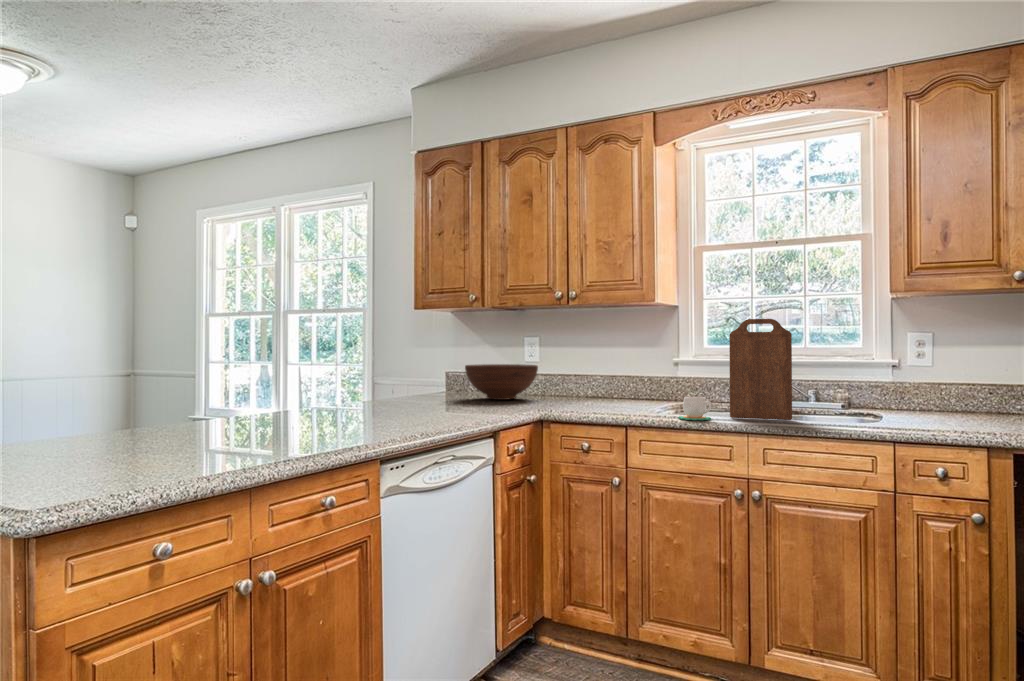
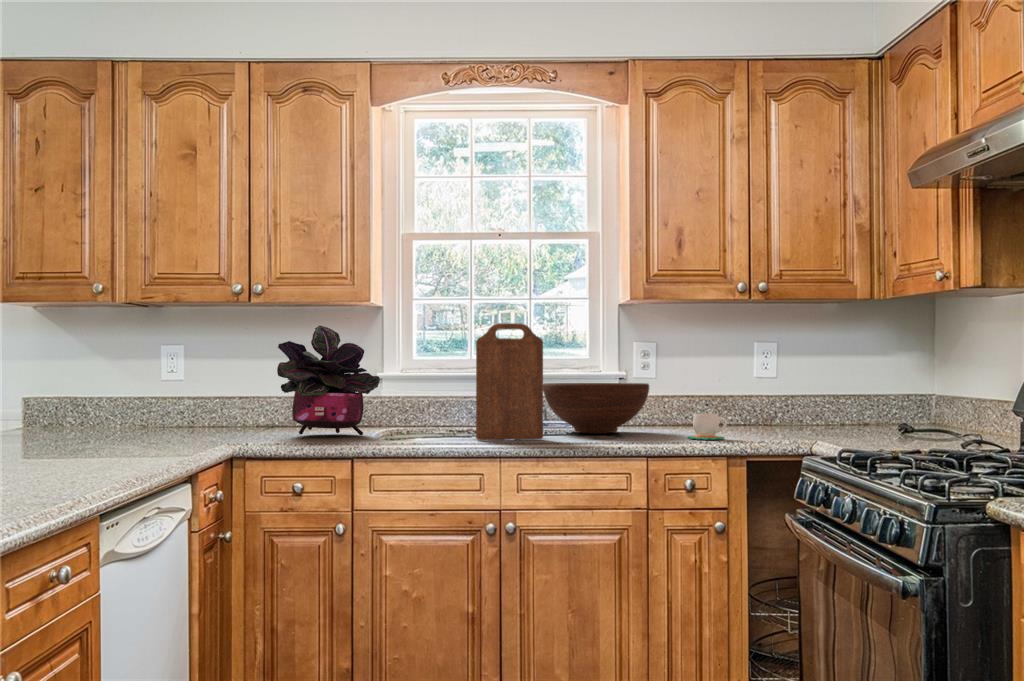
potted plant: none [579,324,658,409] -> present [277,326,380,435]
fruit bowl: present [465,364,538,400] -> present [543,383,649,434]
mug: present [678,397,712,420] -> present [687,413,727,440]

